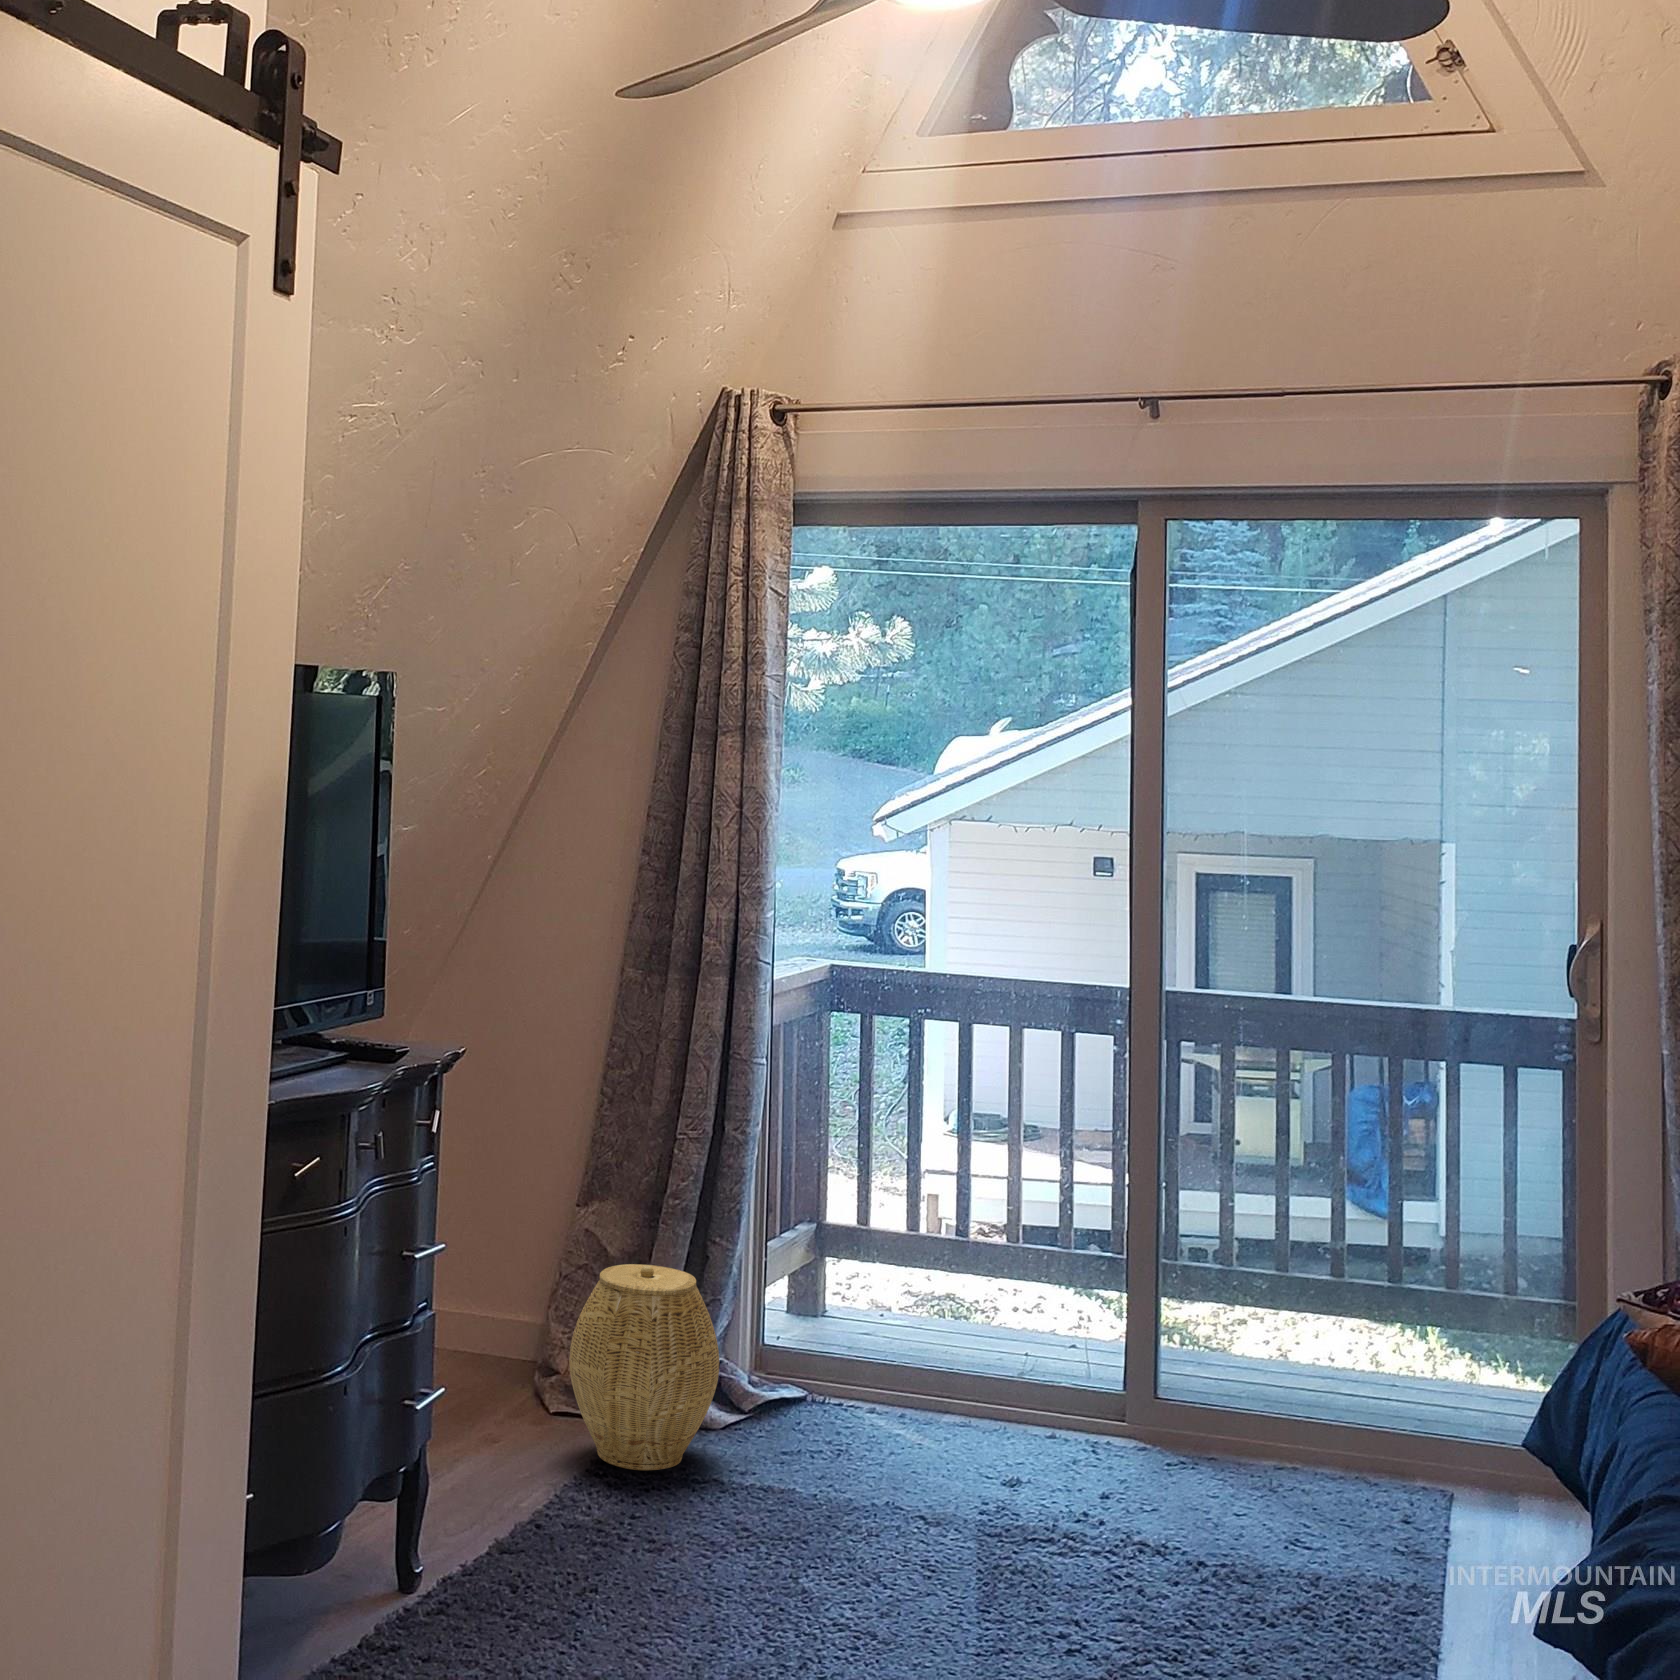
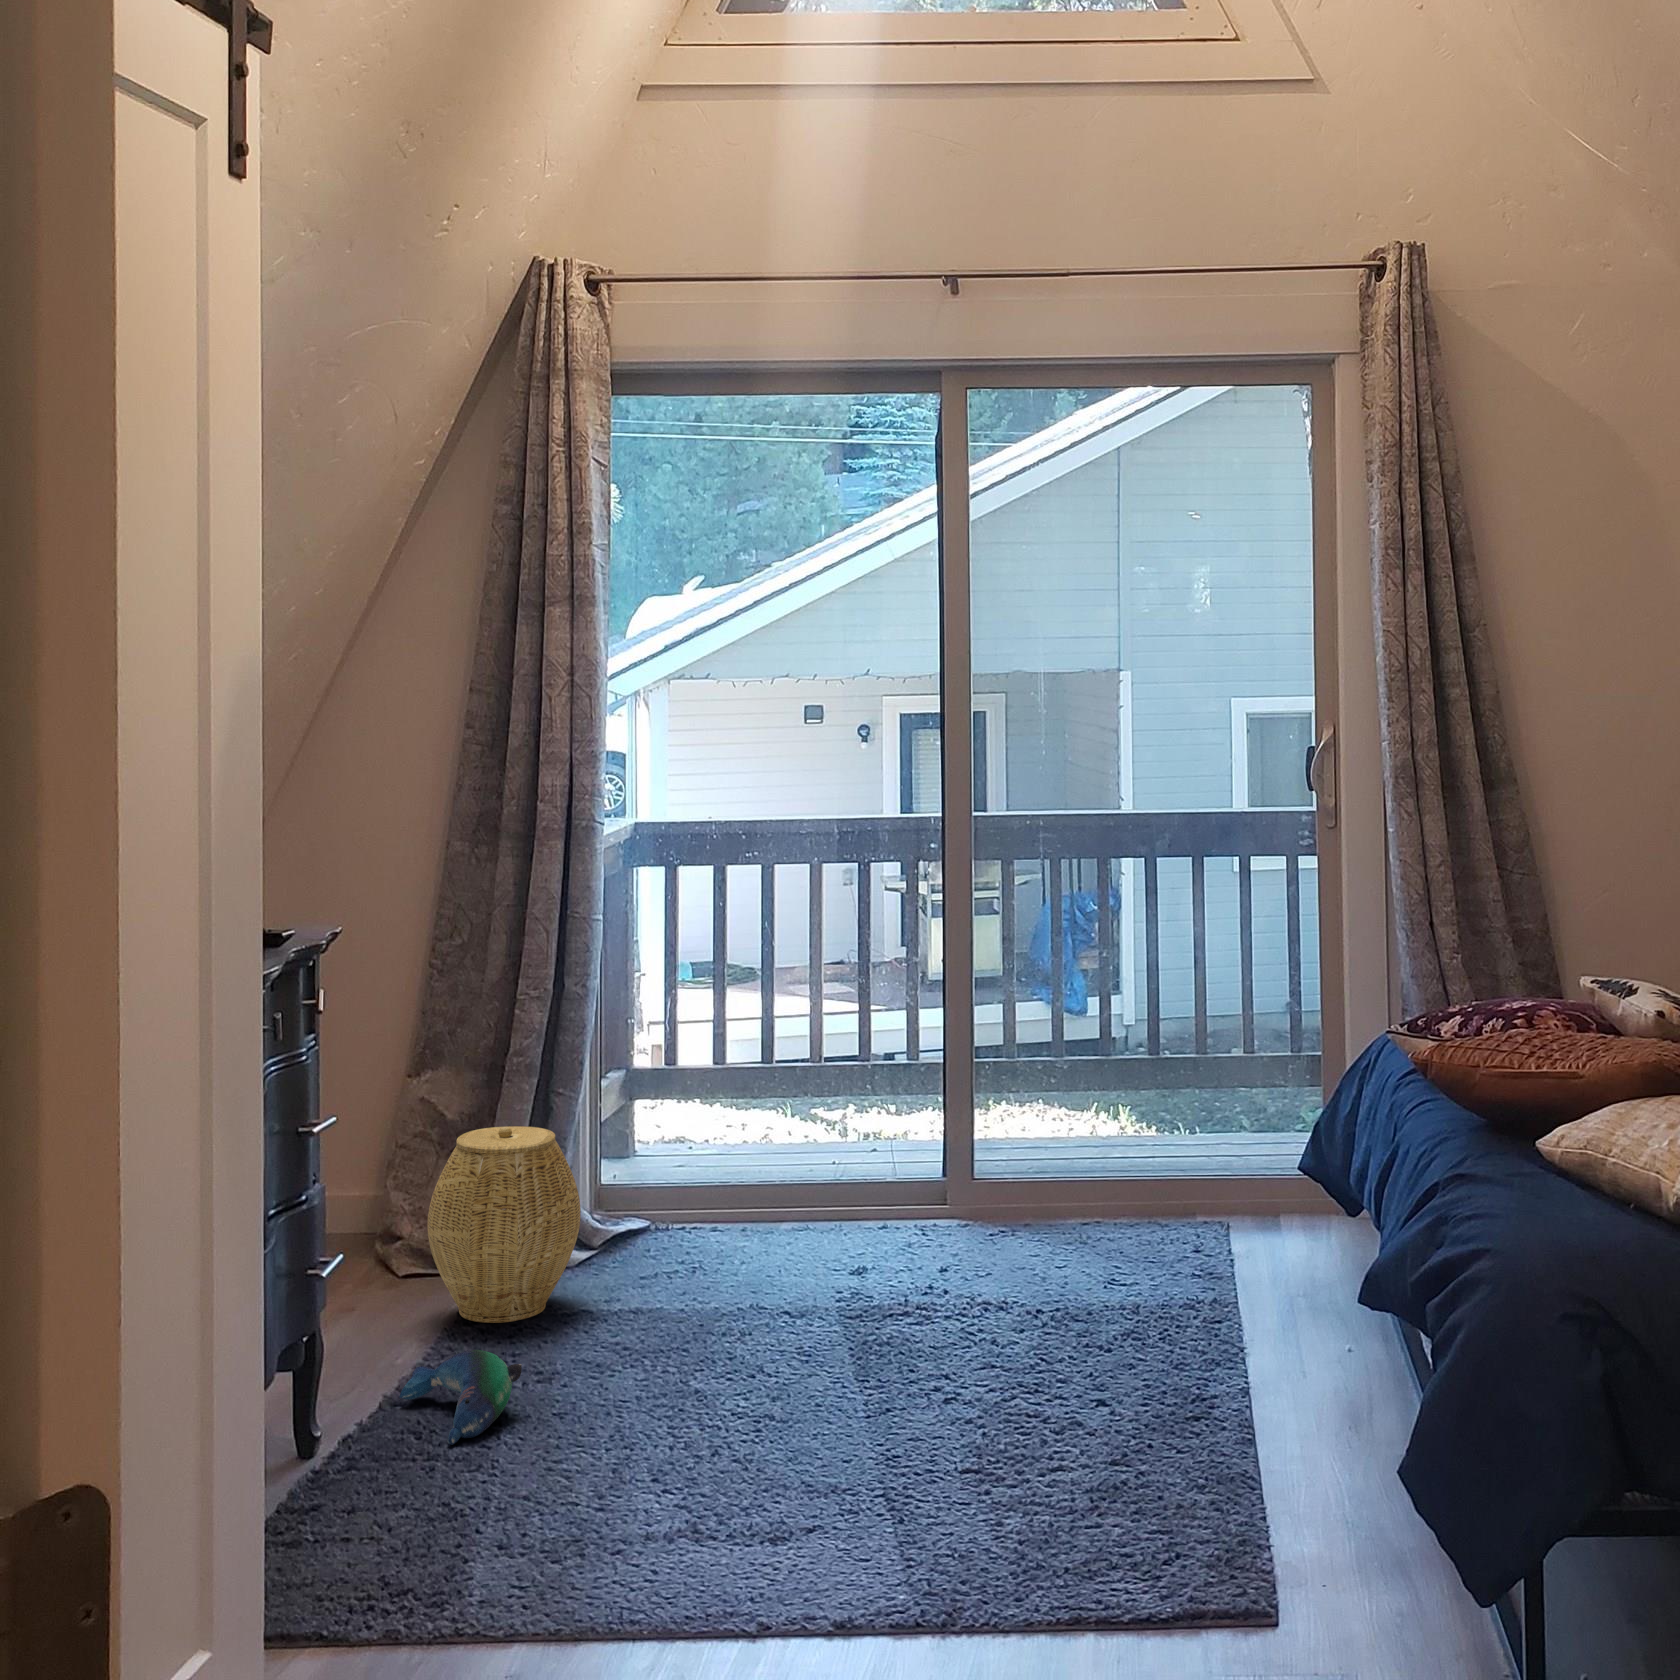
plush toy: none [510,1499,625,1599] -> present [399,1350,522,1445]

